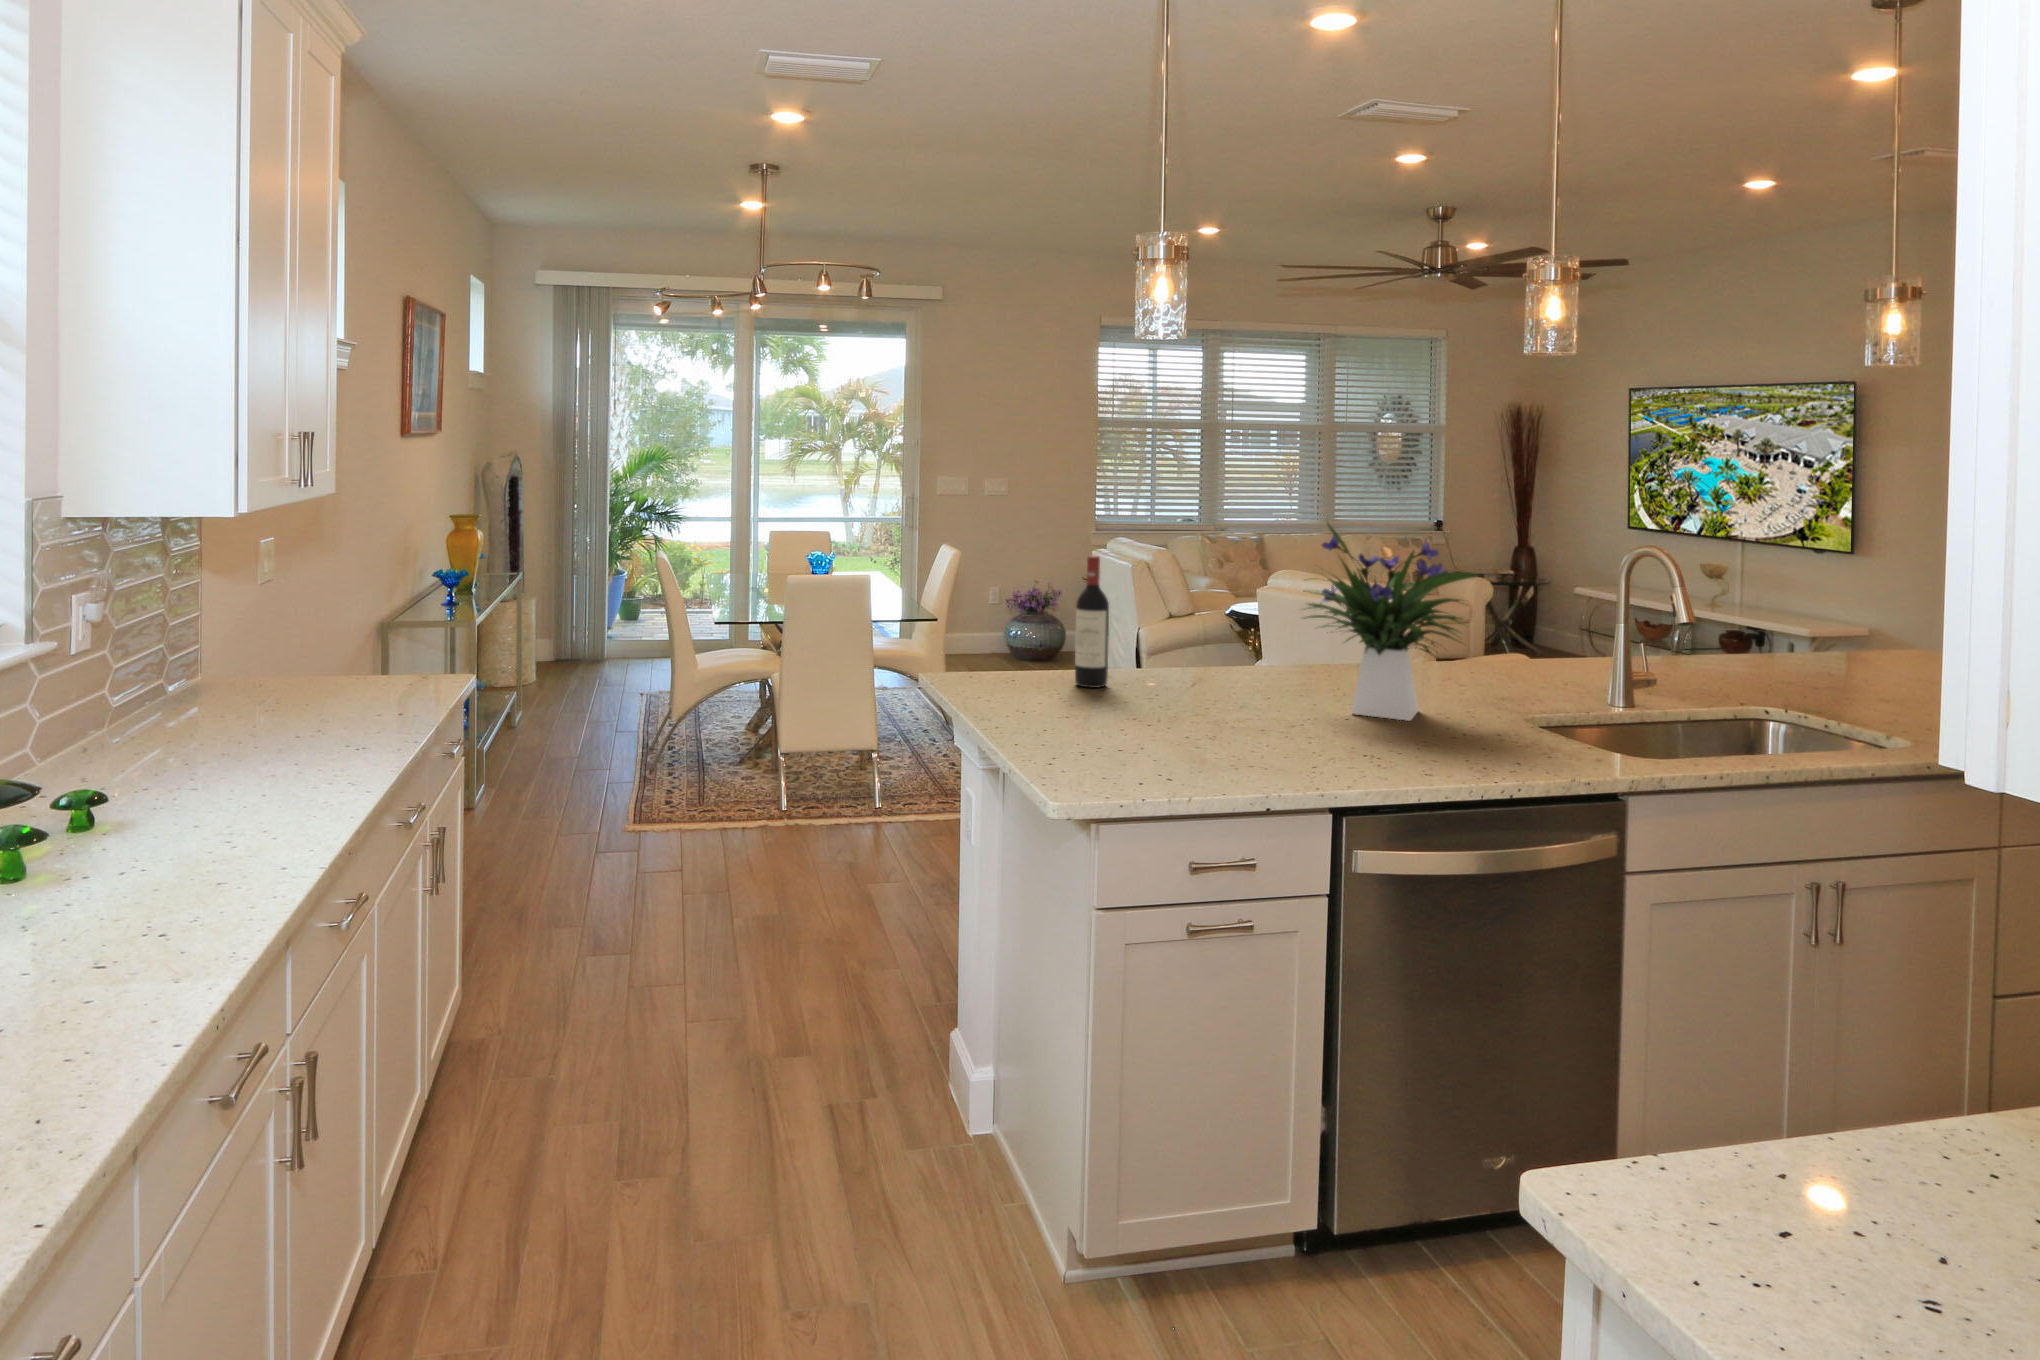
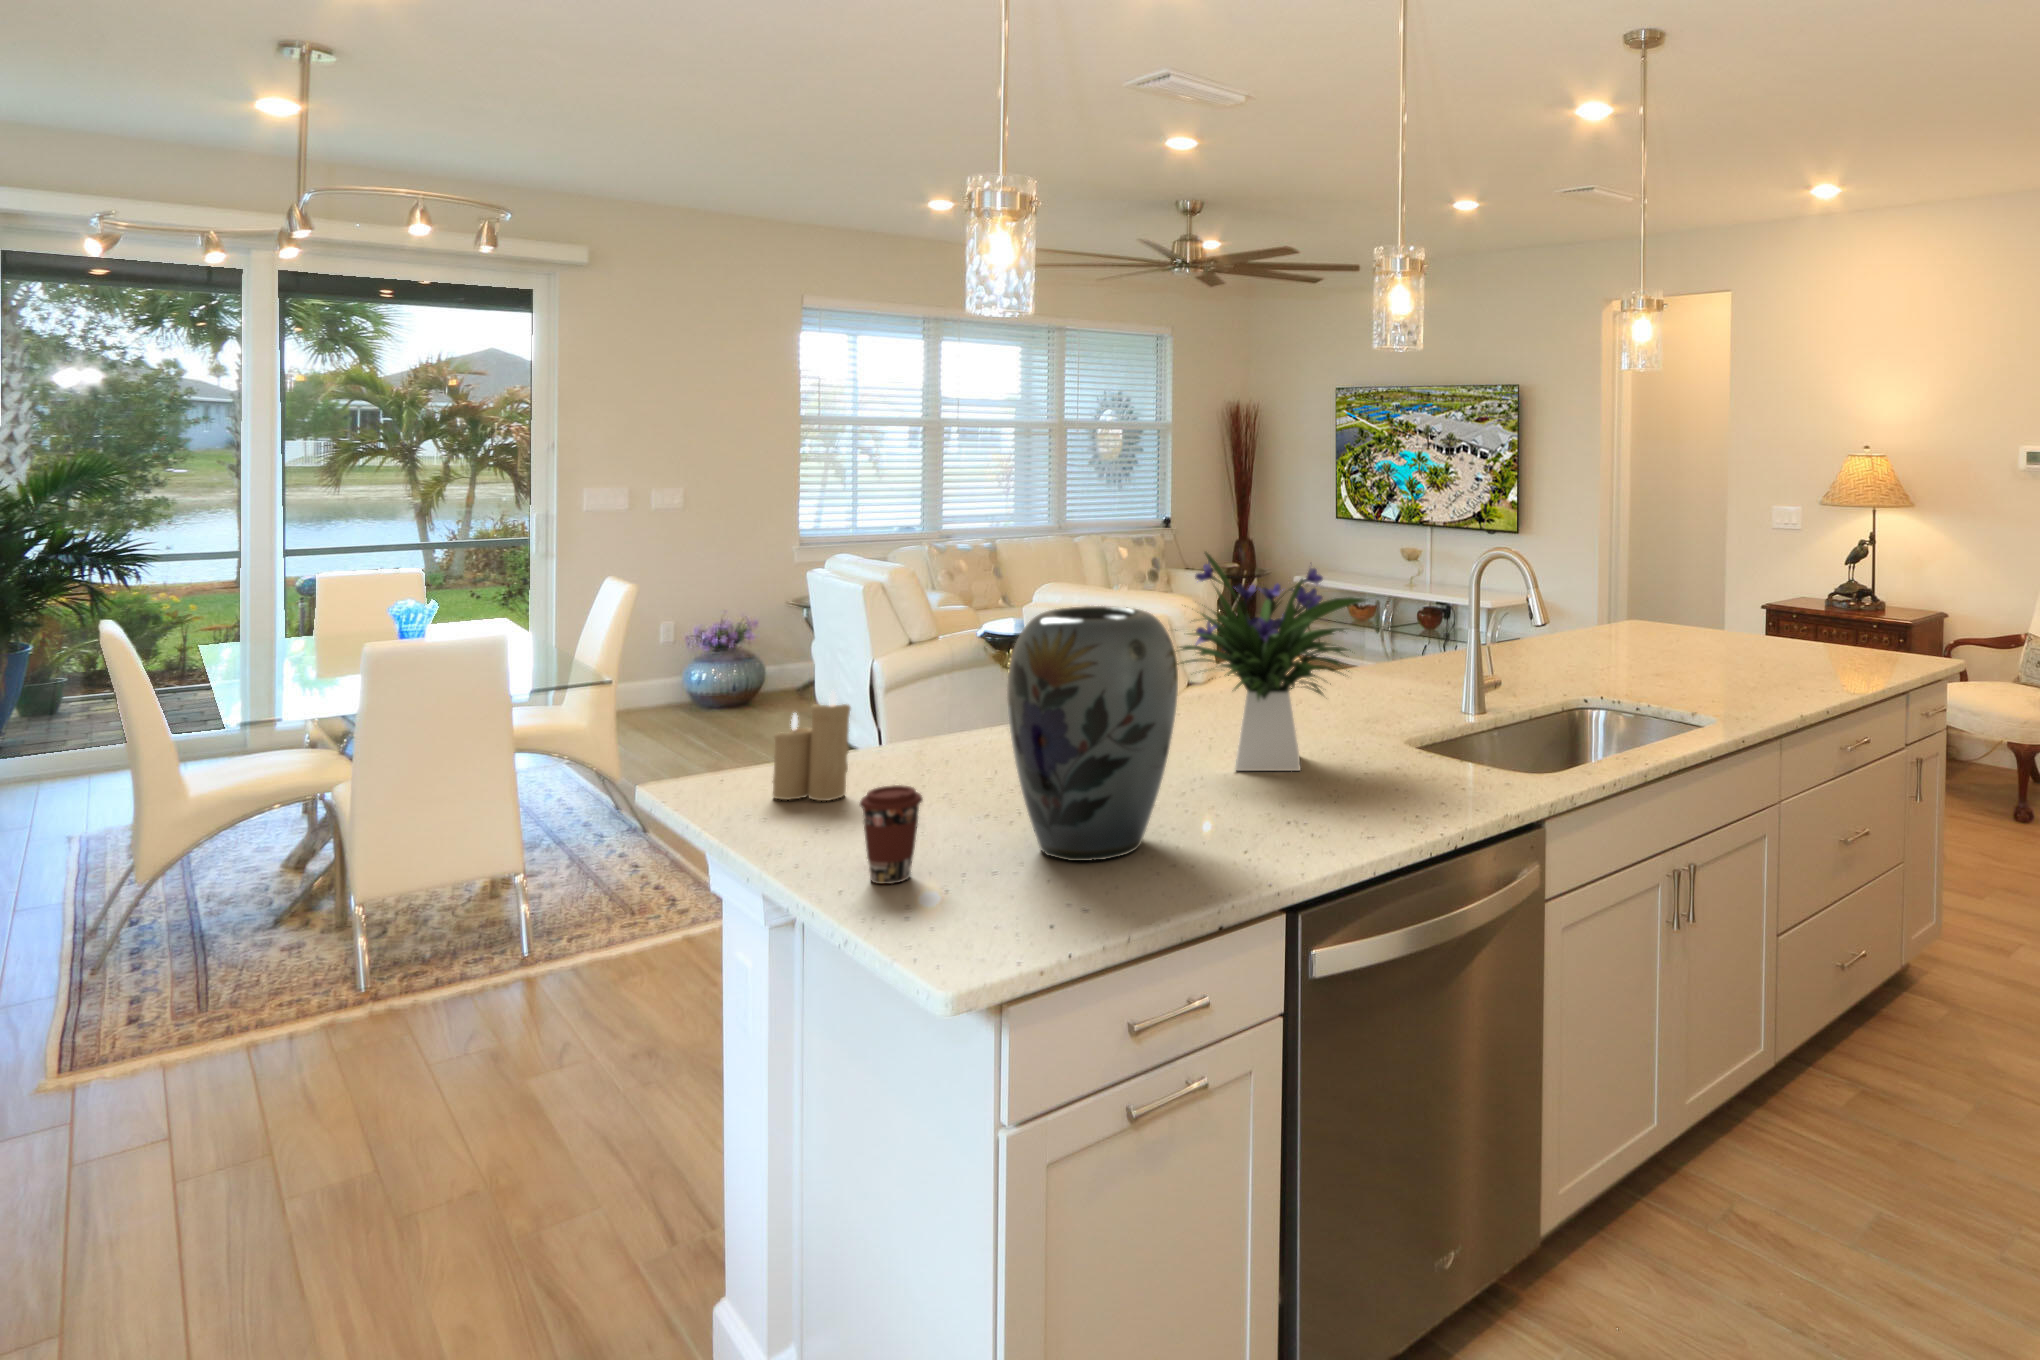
wine bottle: present [1075,555,1109,688] -> none [886,606,931,780]
vase: none [1134,556,1268,752] -> present [1007,606,1178,861]
candle: none [993,612,1046,693] -> present [773,691,850,801]
coffee cup: none [1025,674,1069,743] -> present [860,785,923,884]

